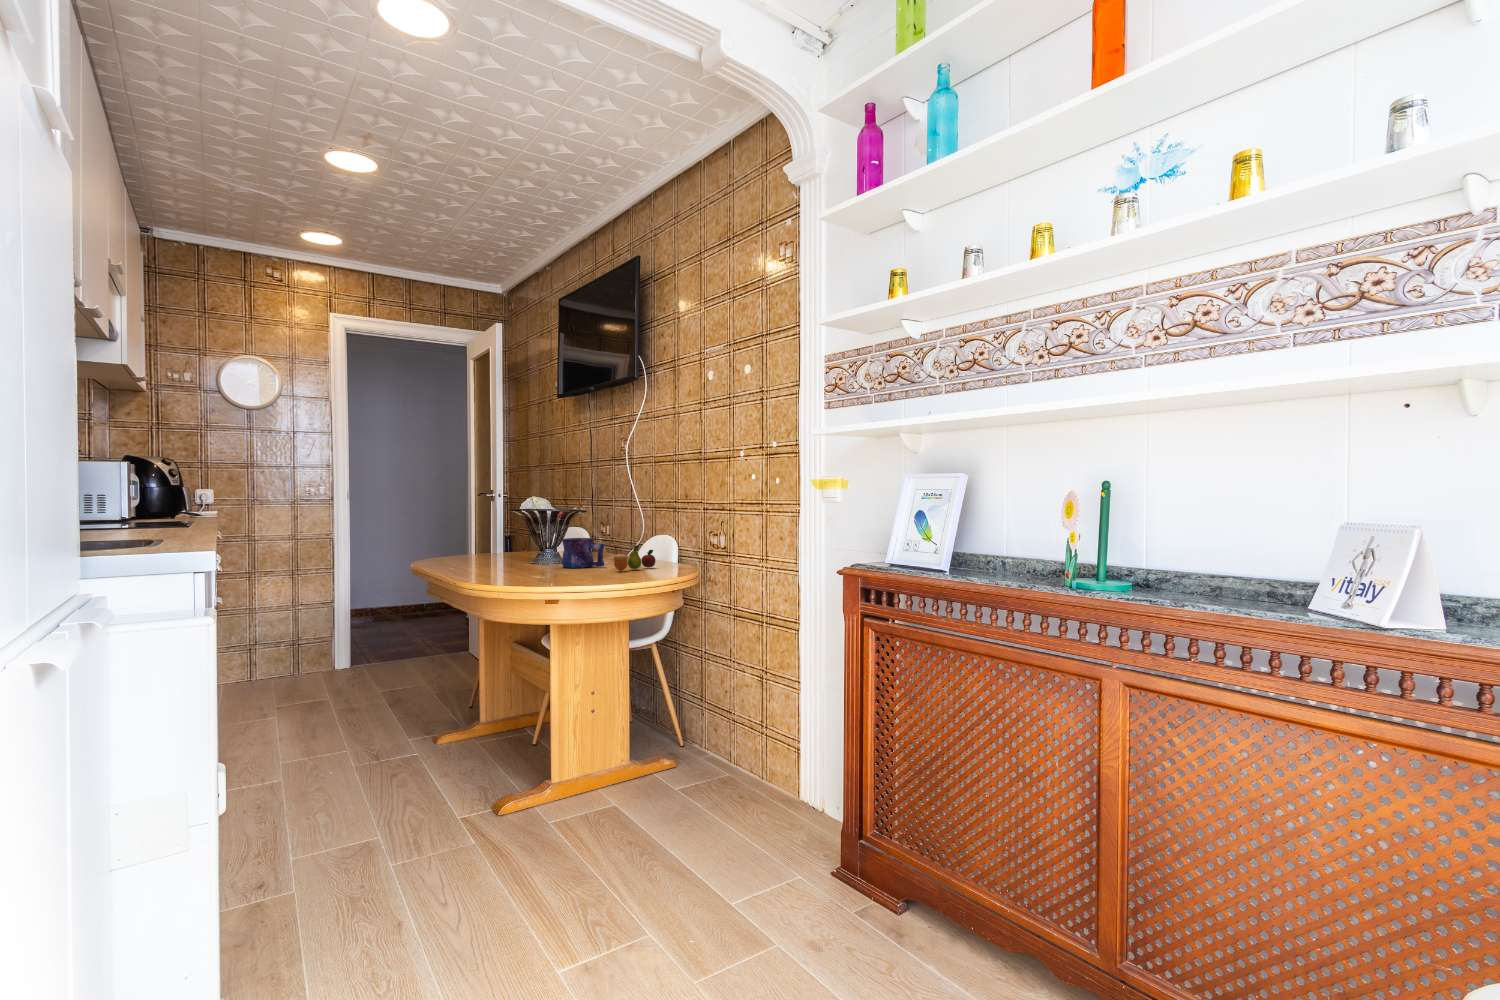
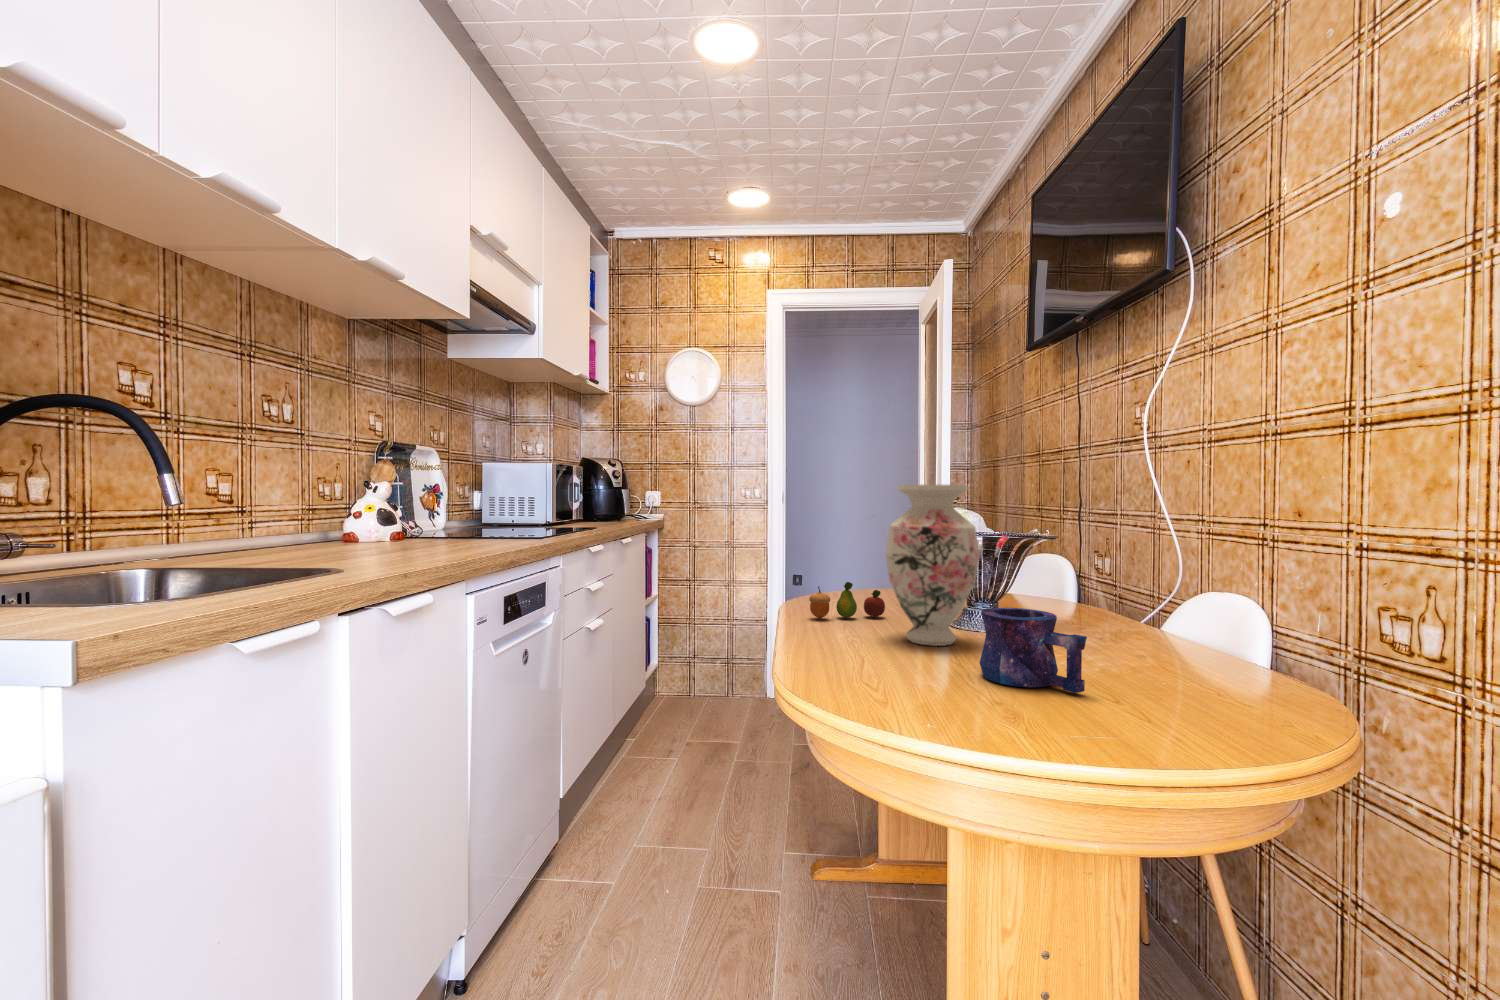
vase: none [507,483,554,564] -> present [886,484,979,646]
fruit: present [614,545,655,571] -> present [809,582,885,619]

